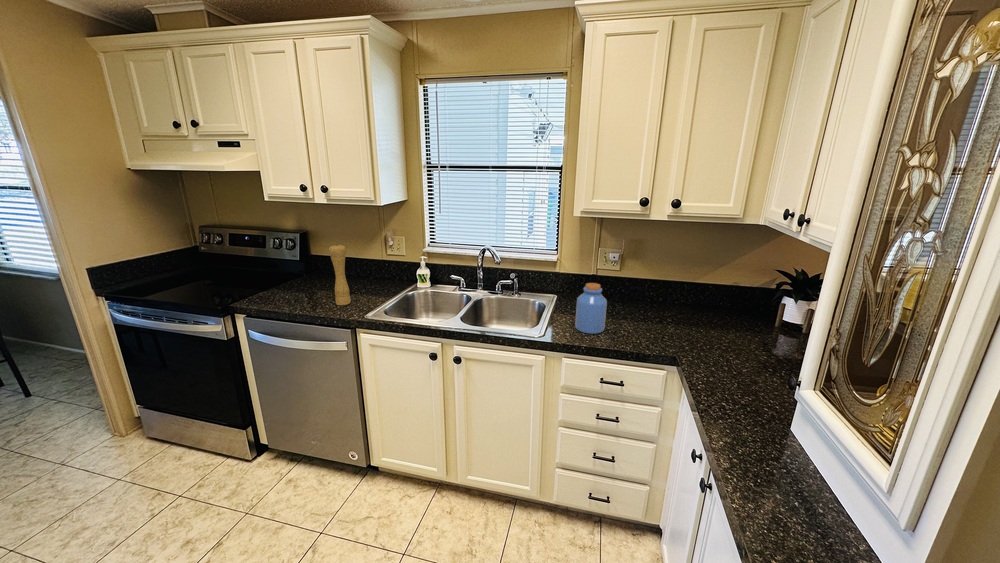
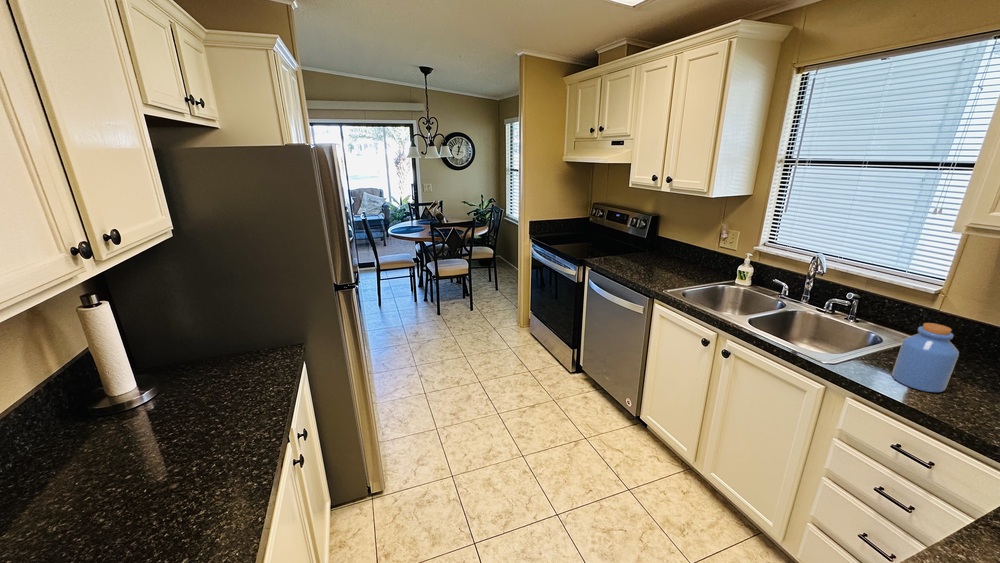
pepper mill: present [329,245,351,305] -> none [650,227,669,279]

